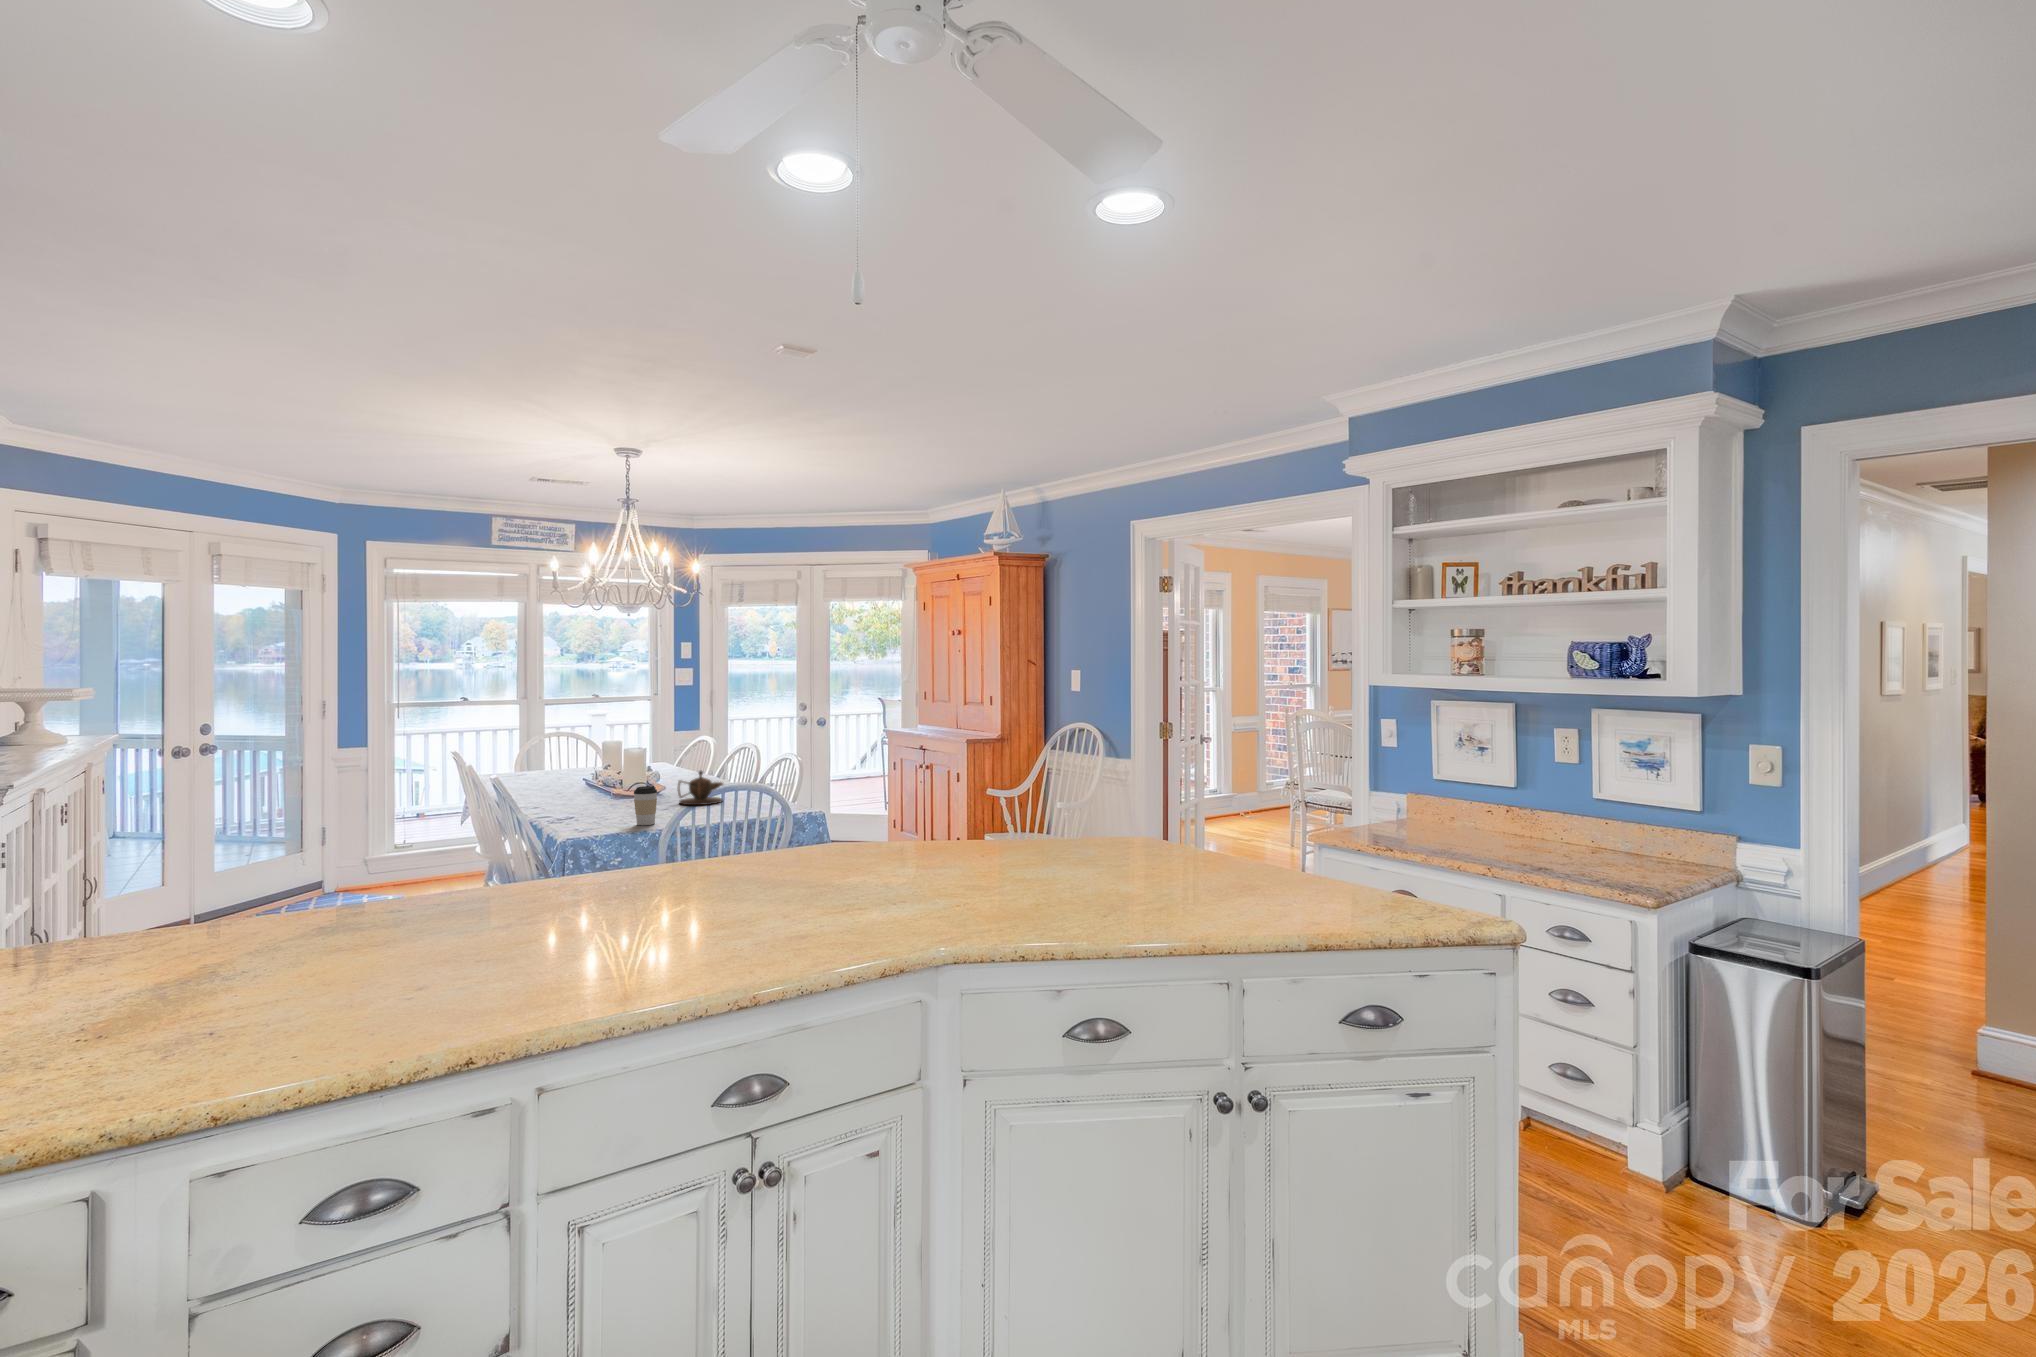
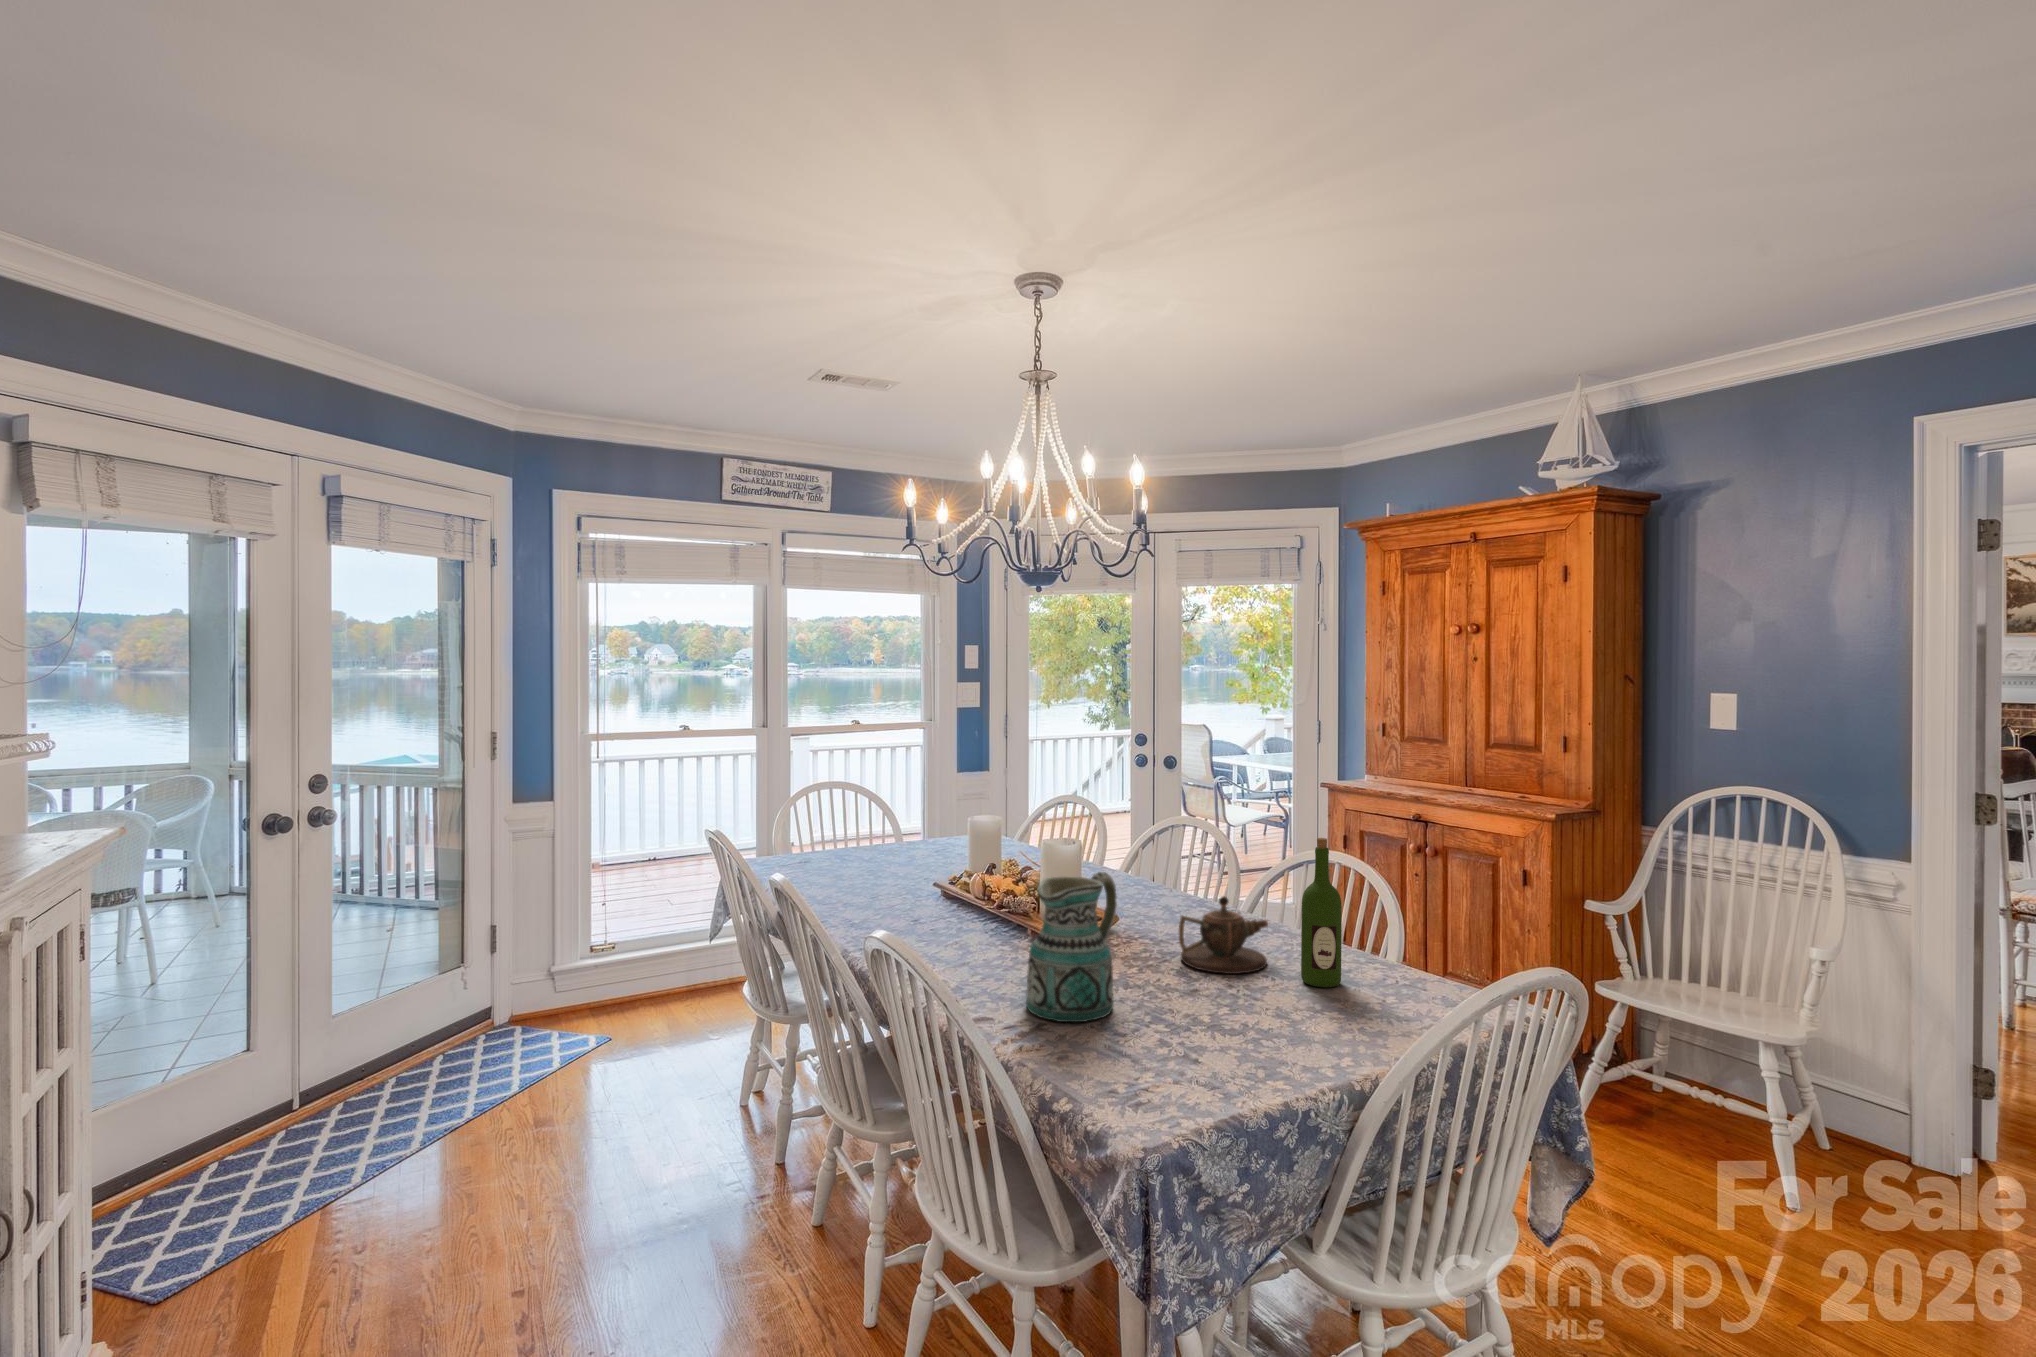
wine bottle: none [724,738,743,807] -> present [1301,838,1342,987]
ceramic pitcher: none [577,754,631,818] -> present [1026,872,1117,1022]
coffee cup: present [634,786,657,825] -> none [1204,970,1259,1070]

